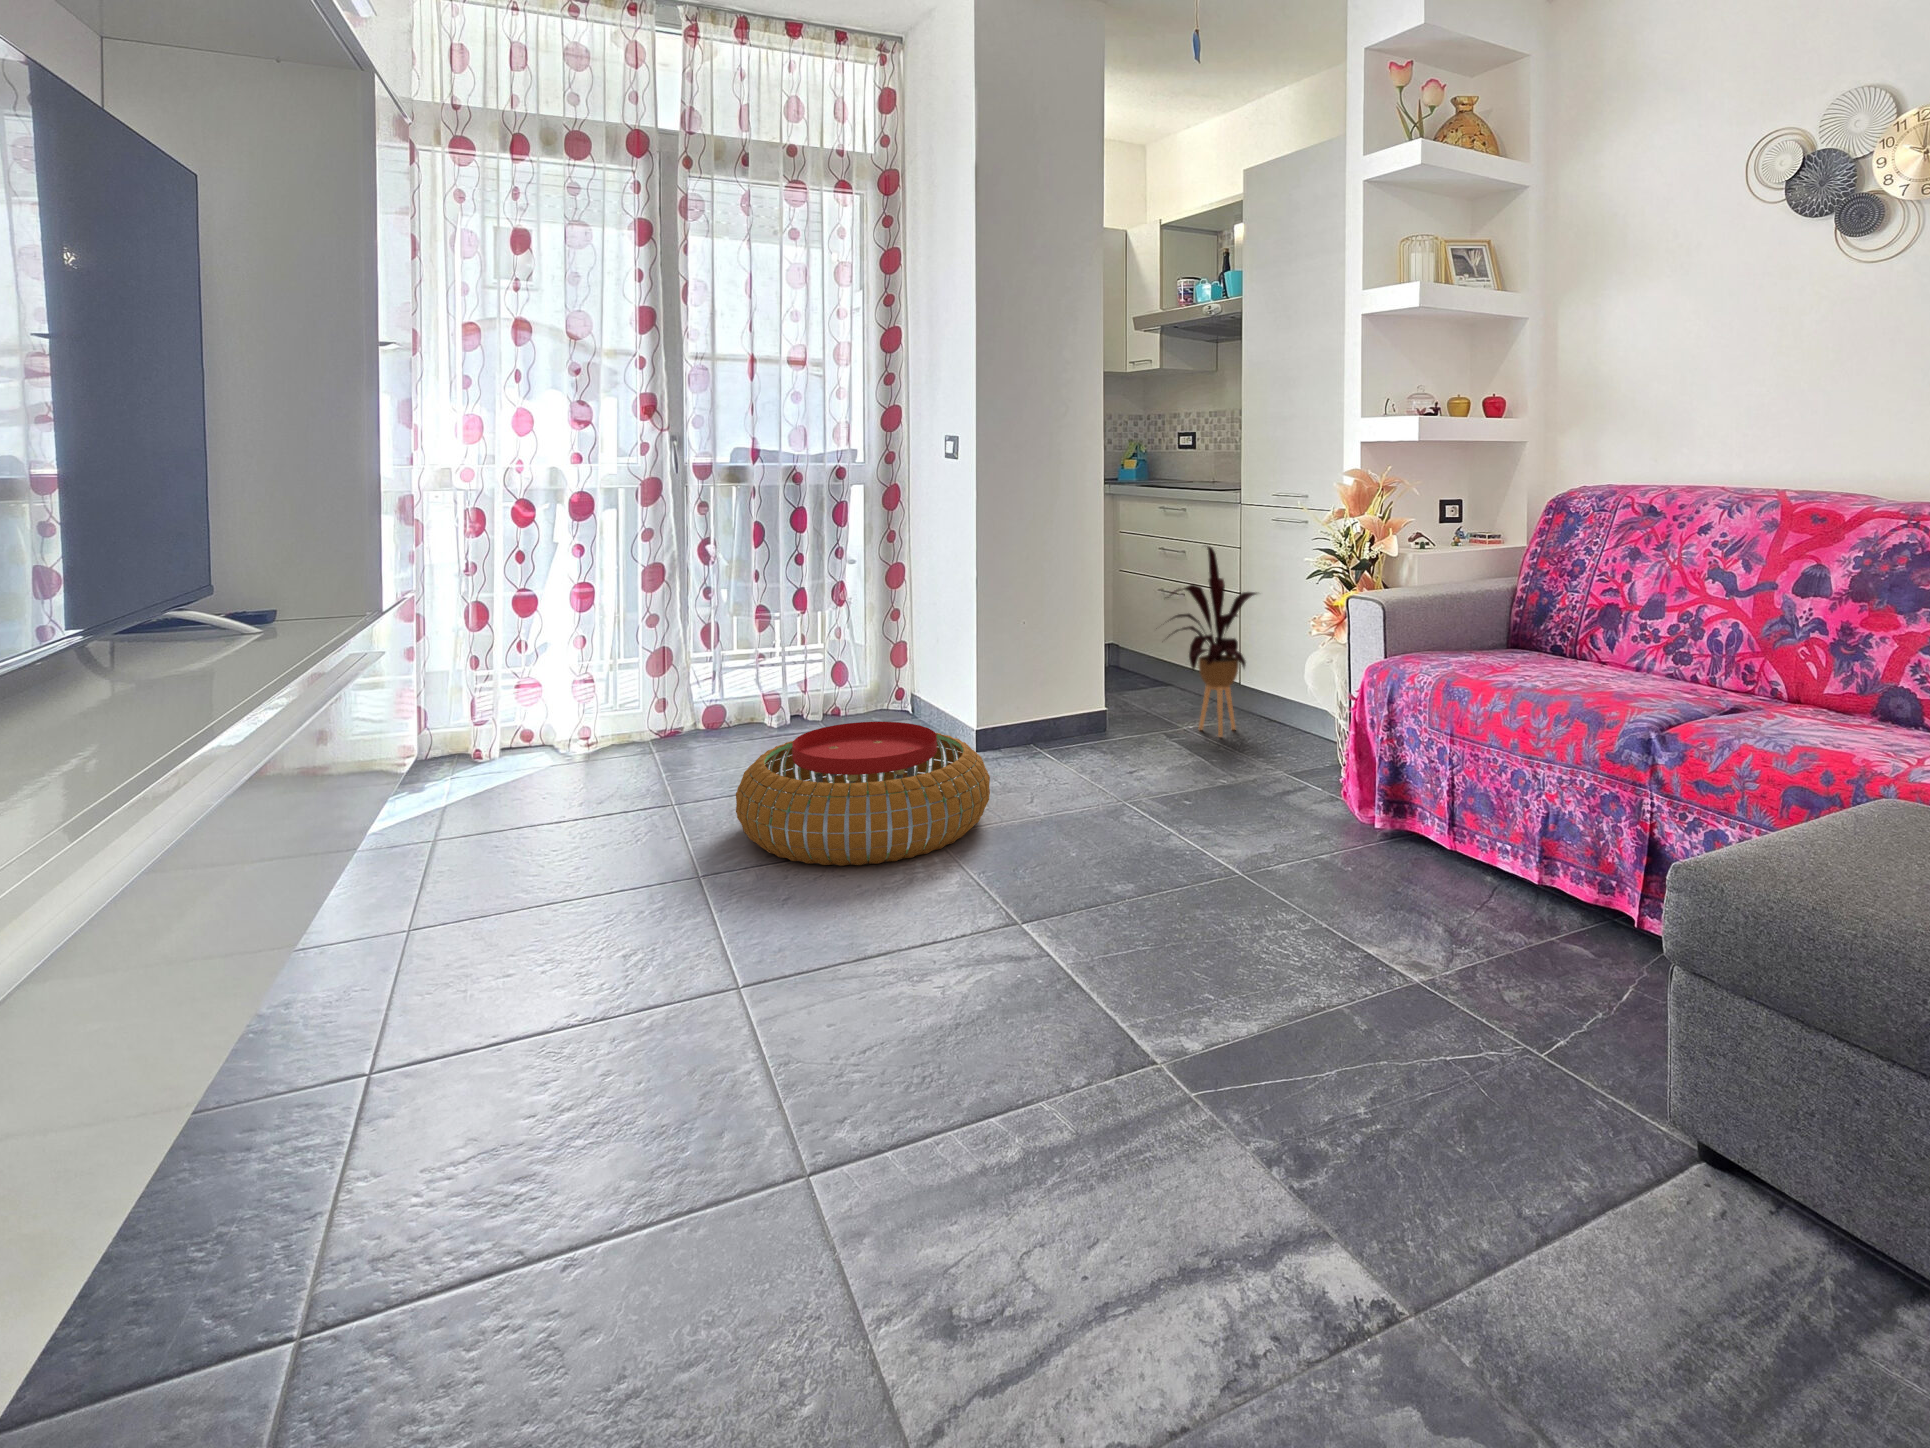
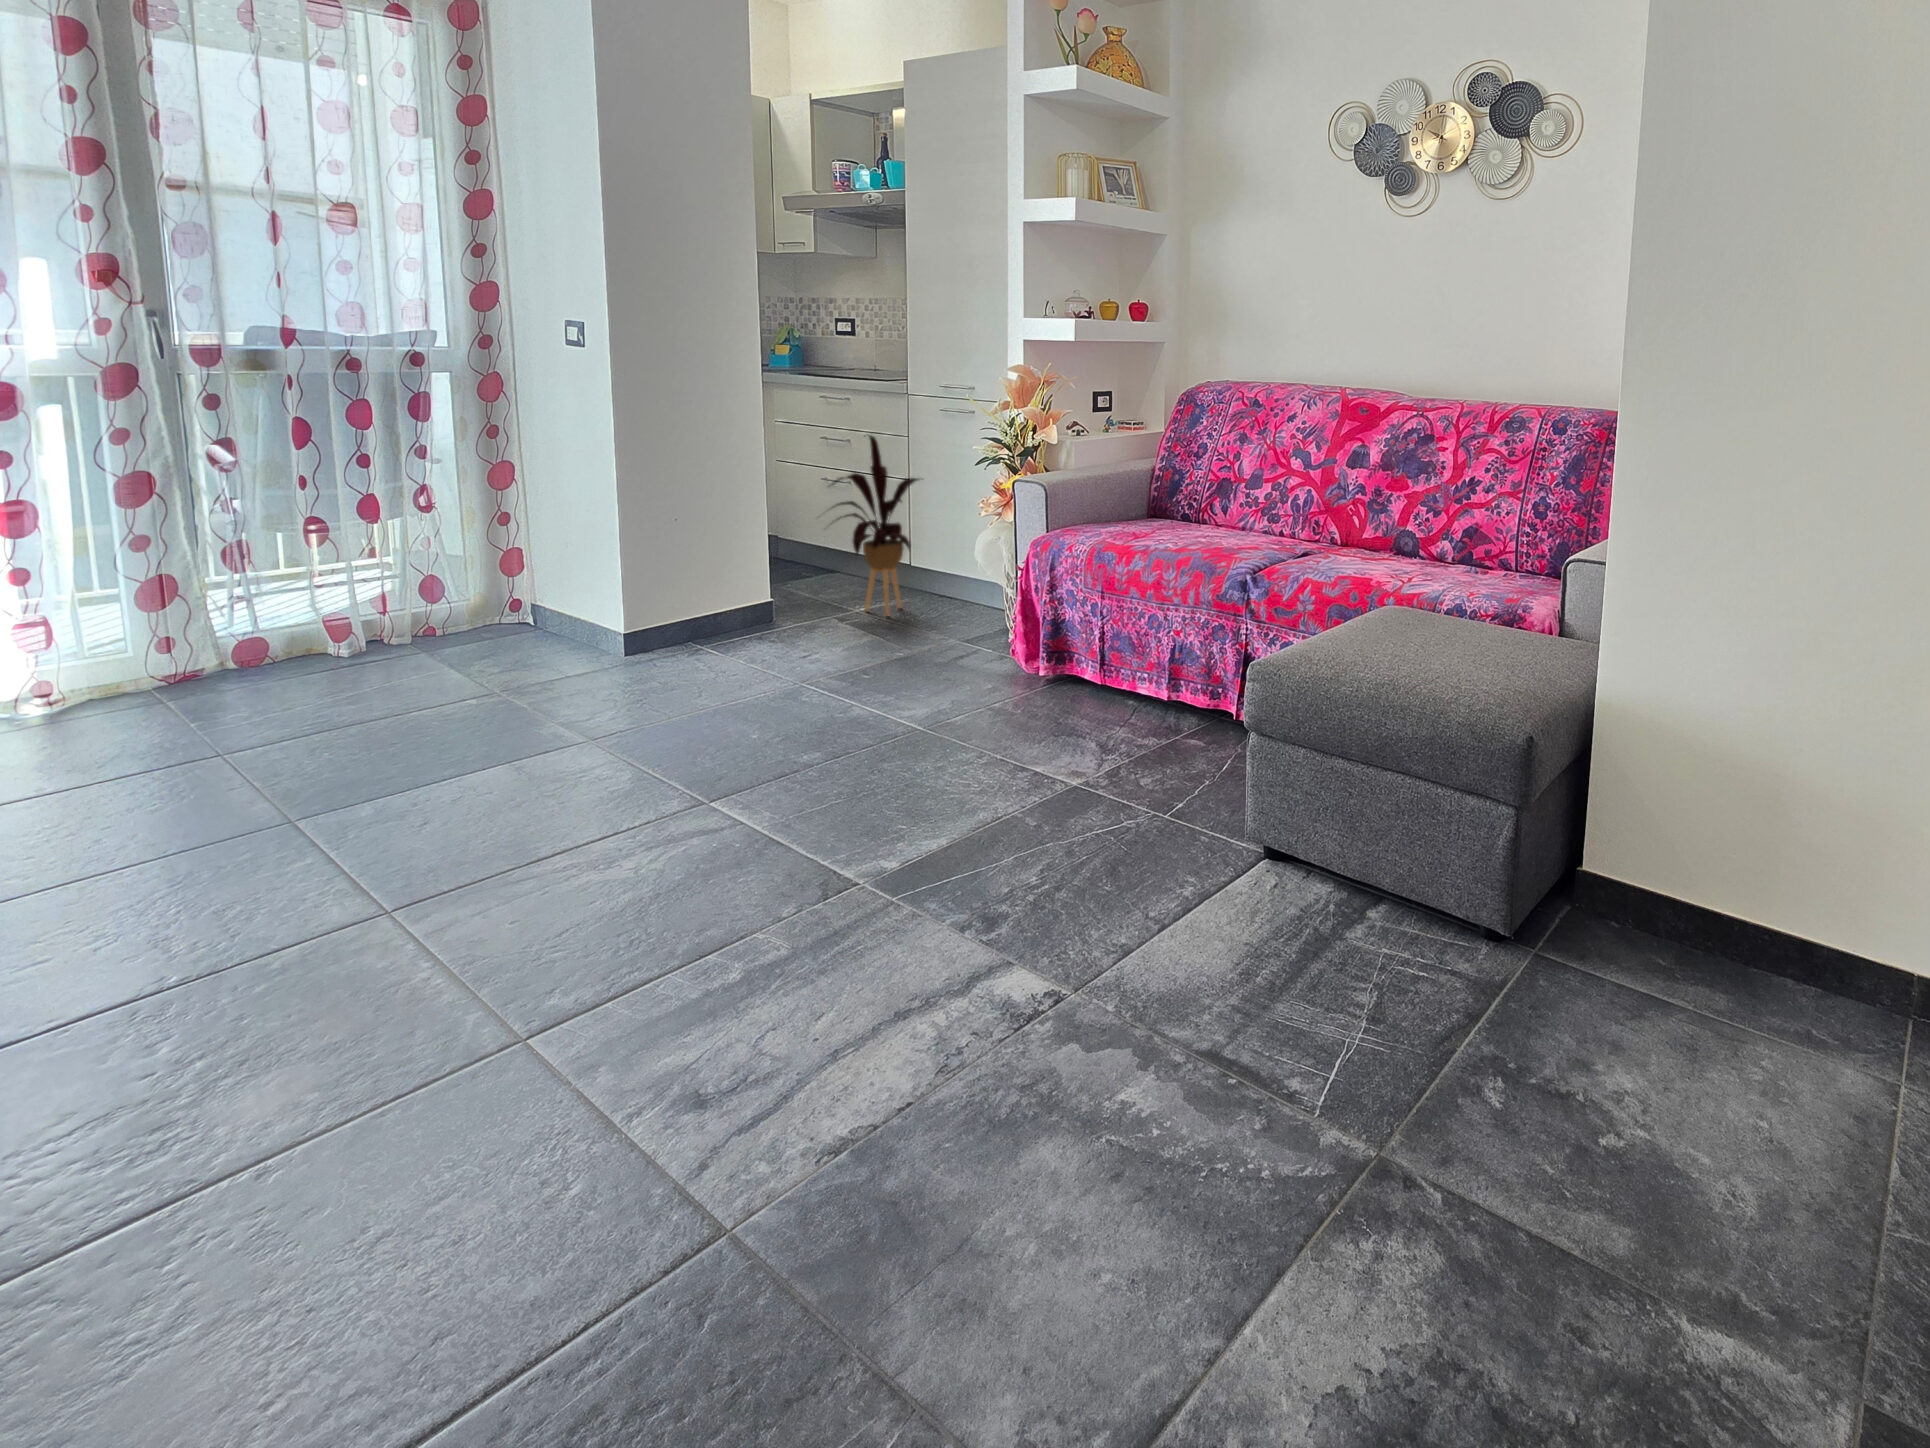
pouf: present [736,722,990,866] -> none [329,630,652,783]

